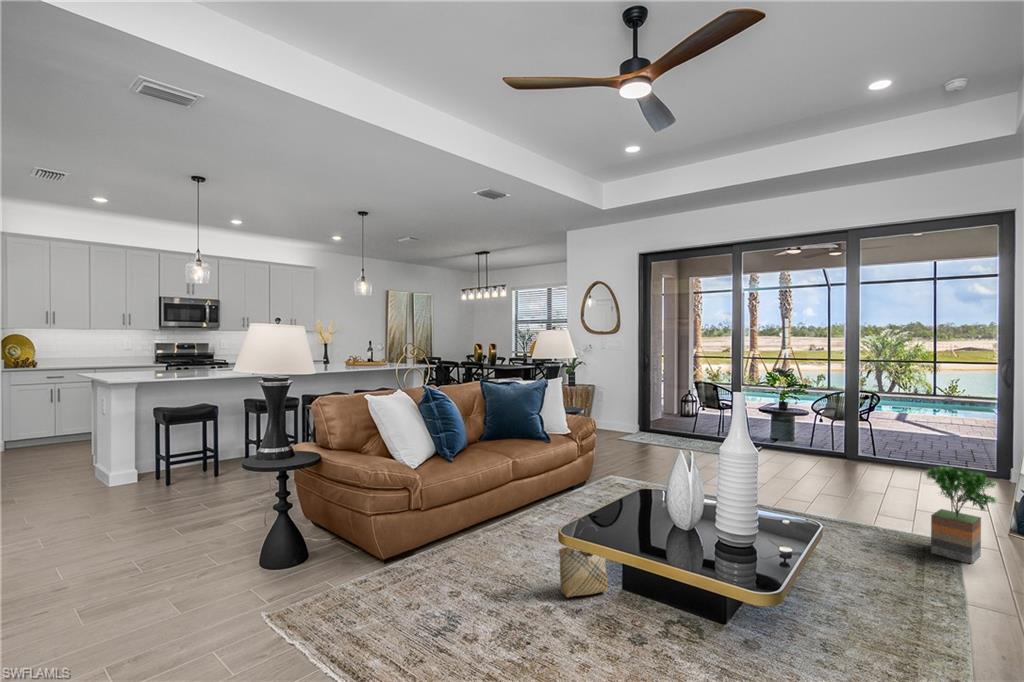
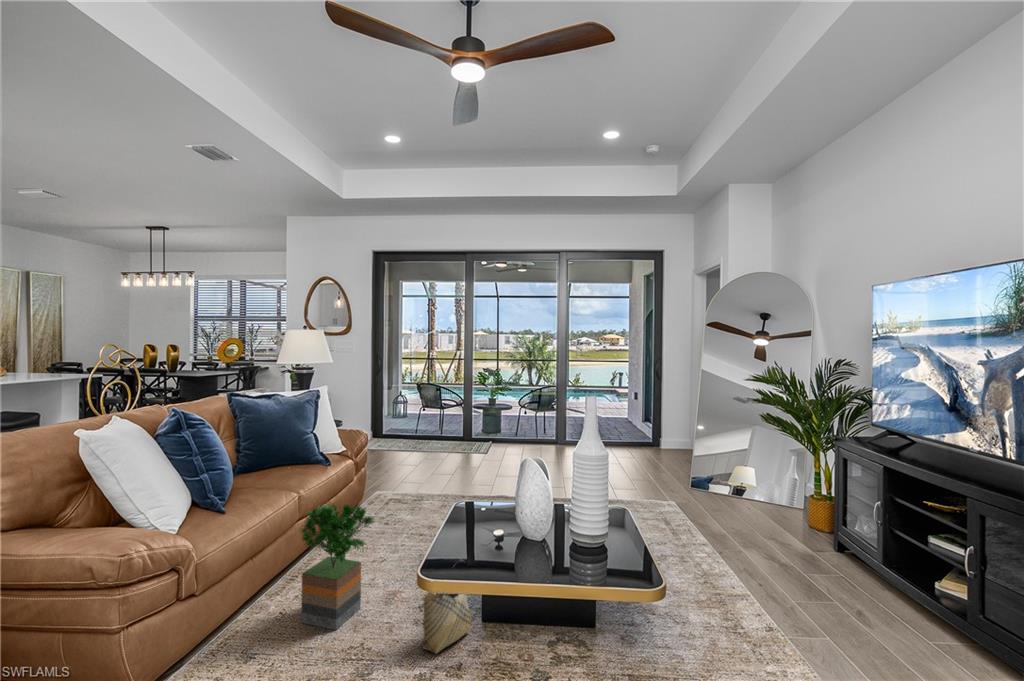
potted tree: present [925,466,996,564] -> present [301,503,374,630]

